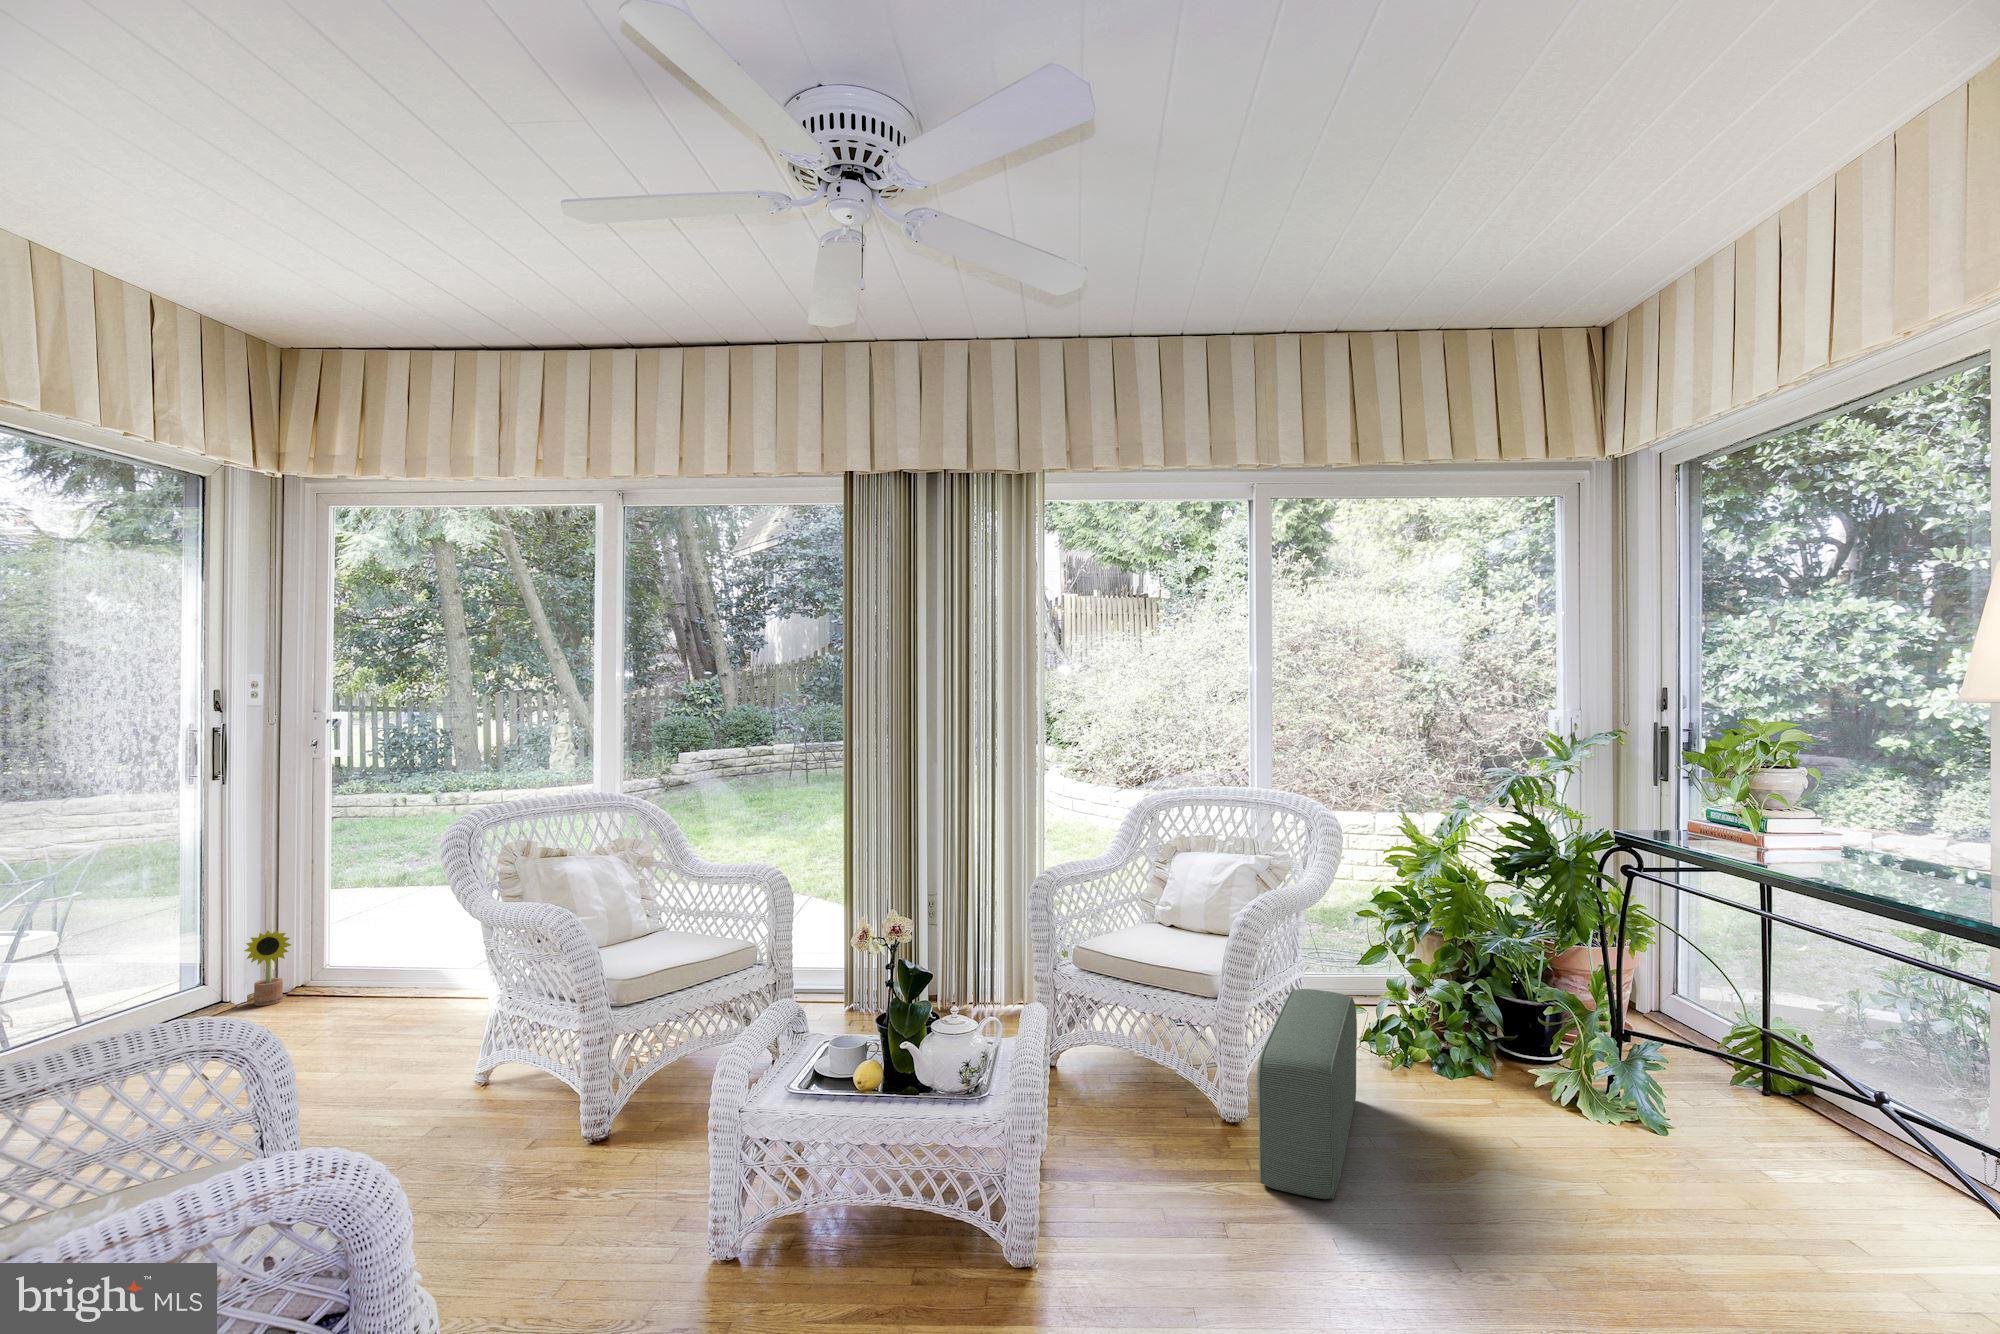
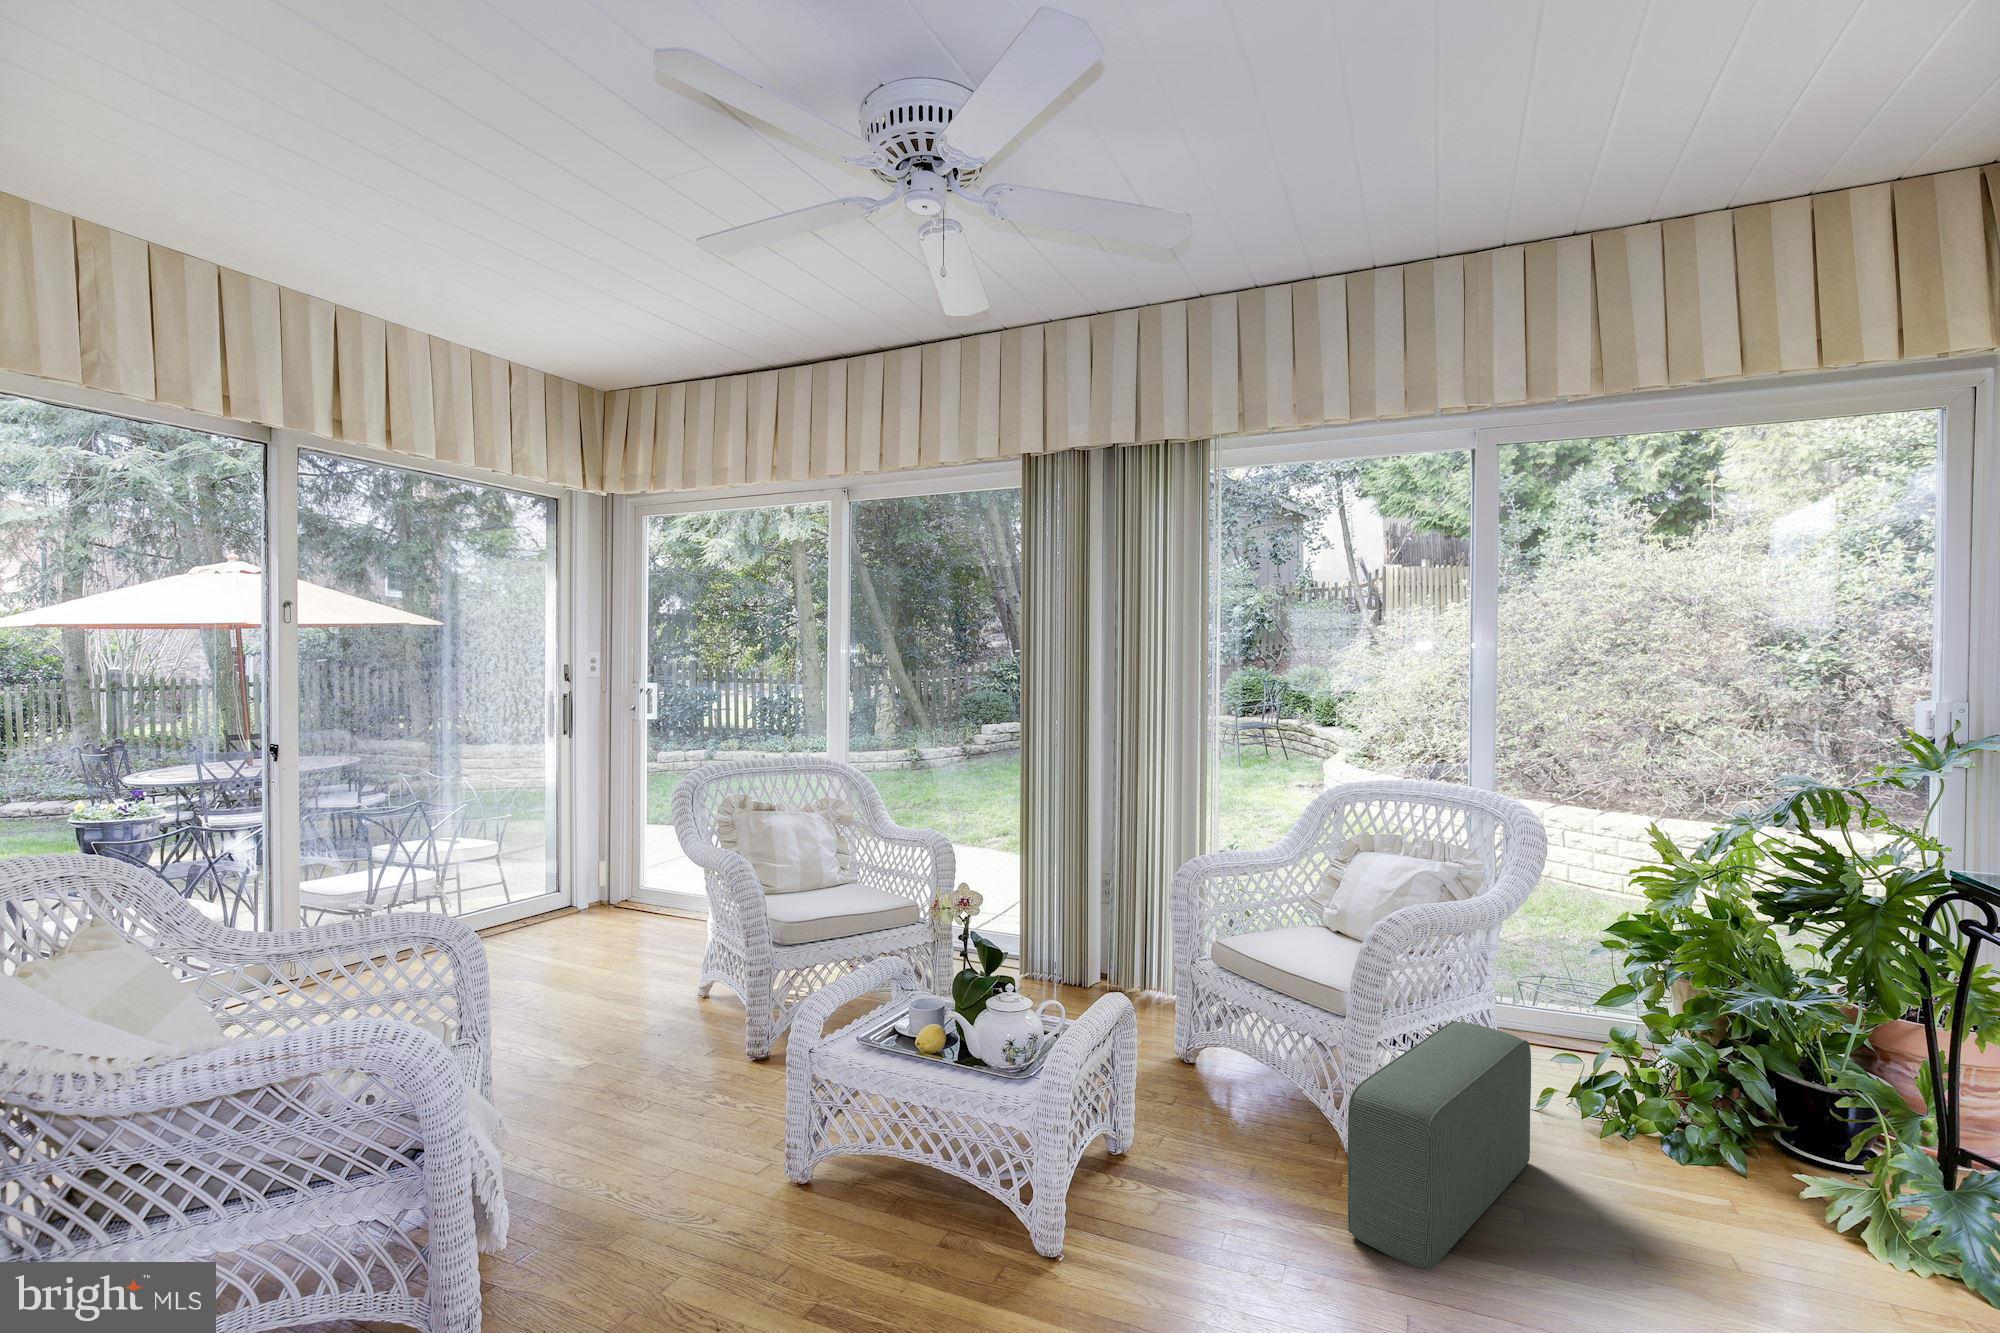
decorative plant: present [244,930,291,1006] -> none [582,854,614,913]

